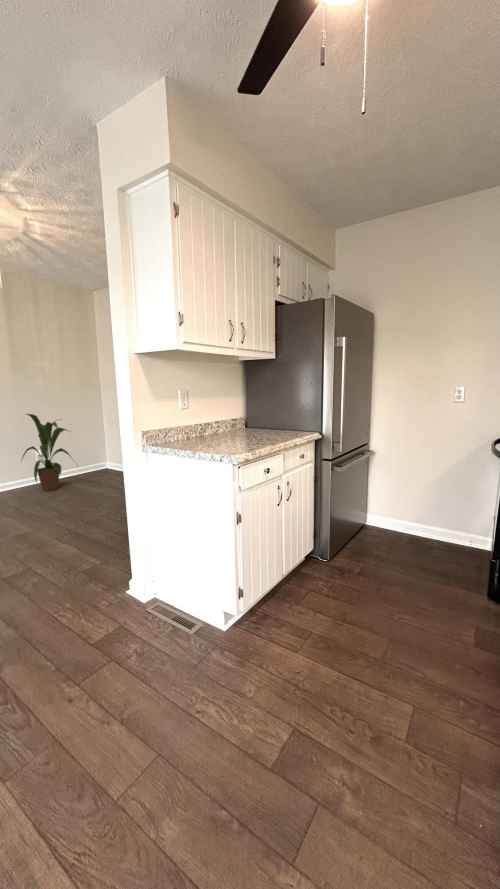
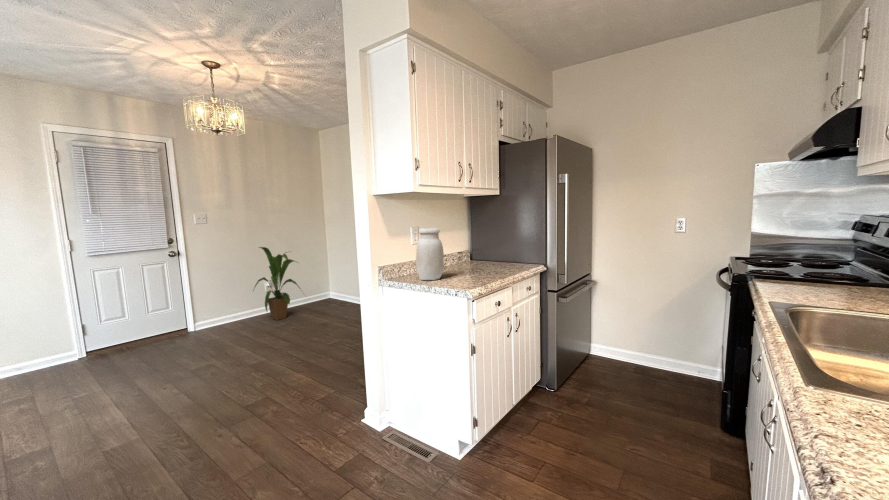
jar: none [182,390,211,446] -> present [416,228,444,280]

